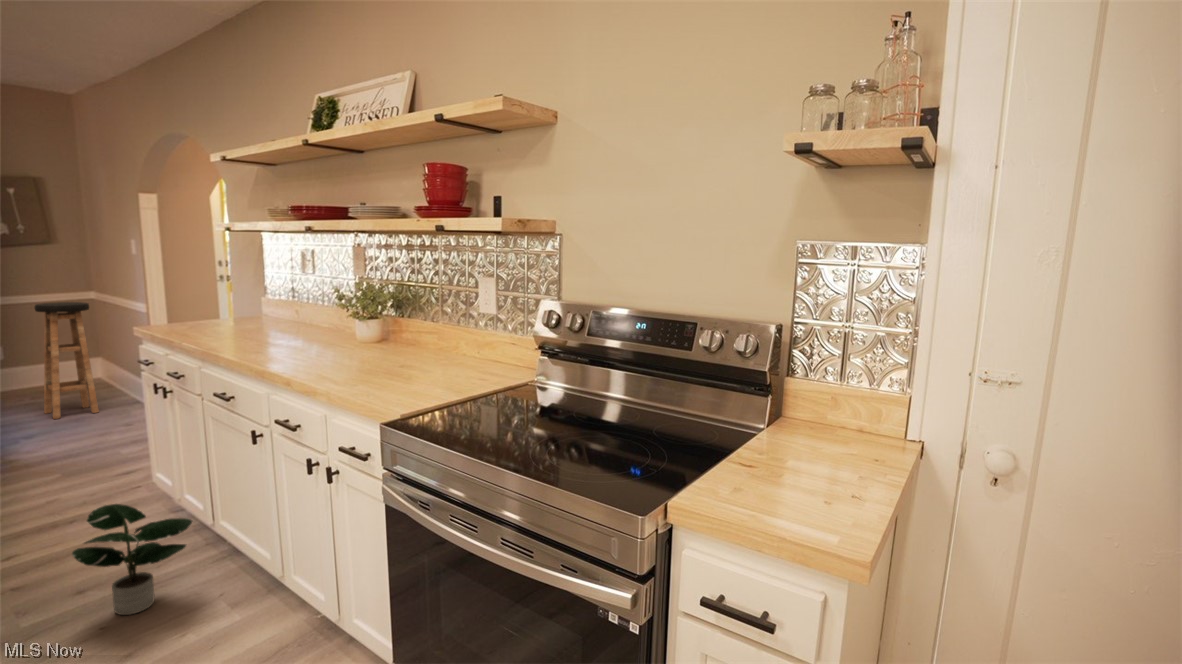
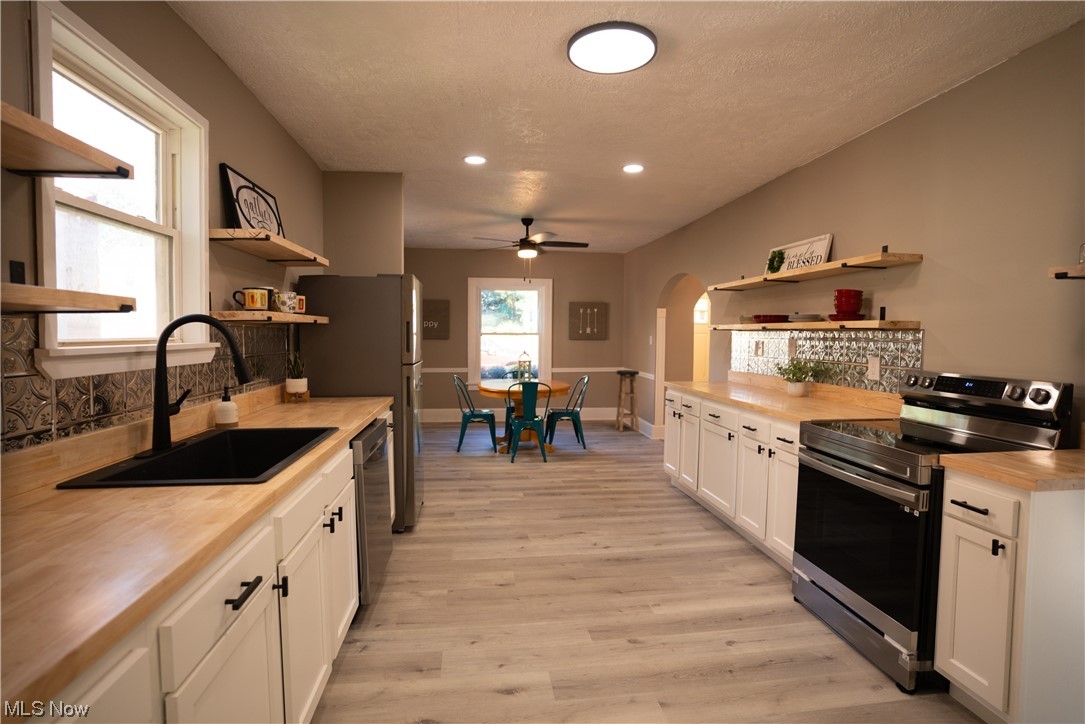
potted plant: present [72,504,192,615] -> none [646,464,694,518]

